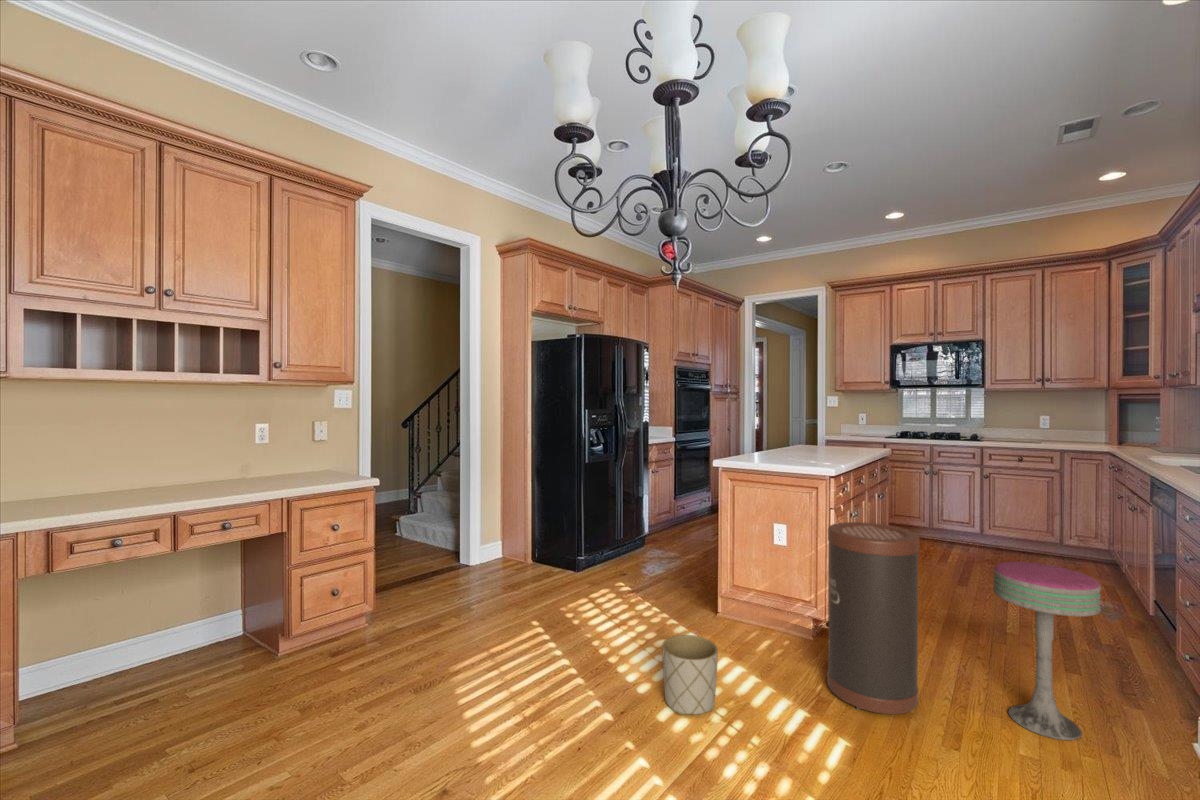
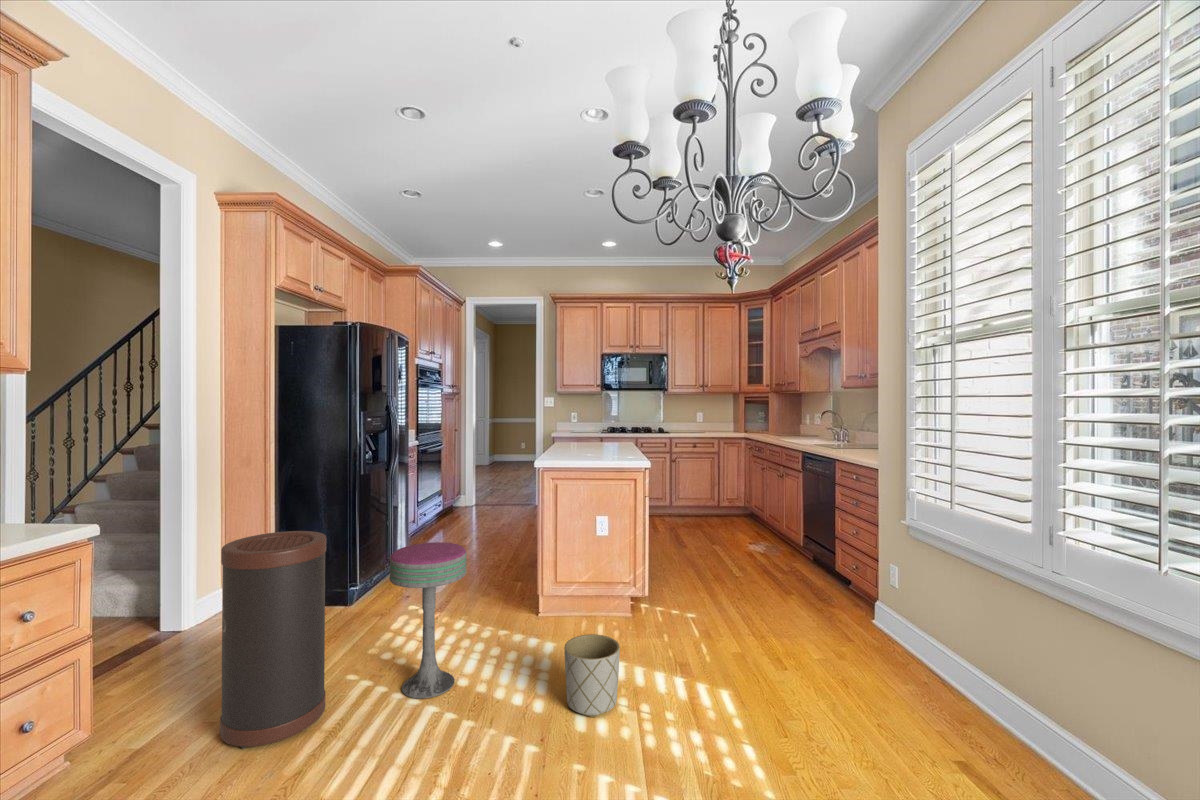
trash can: present [827,522,919,714] -> present [220,531,327,749]
bar stool: present [993,561,1101,740] -> present [389,542,467,699]

